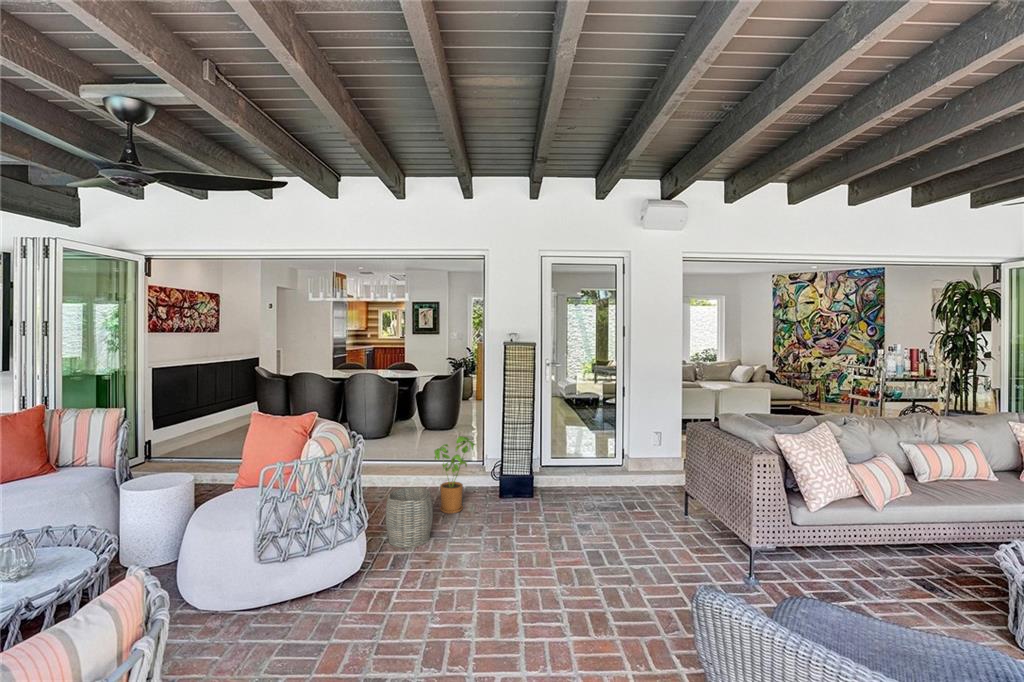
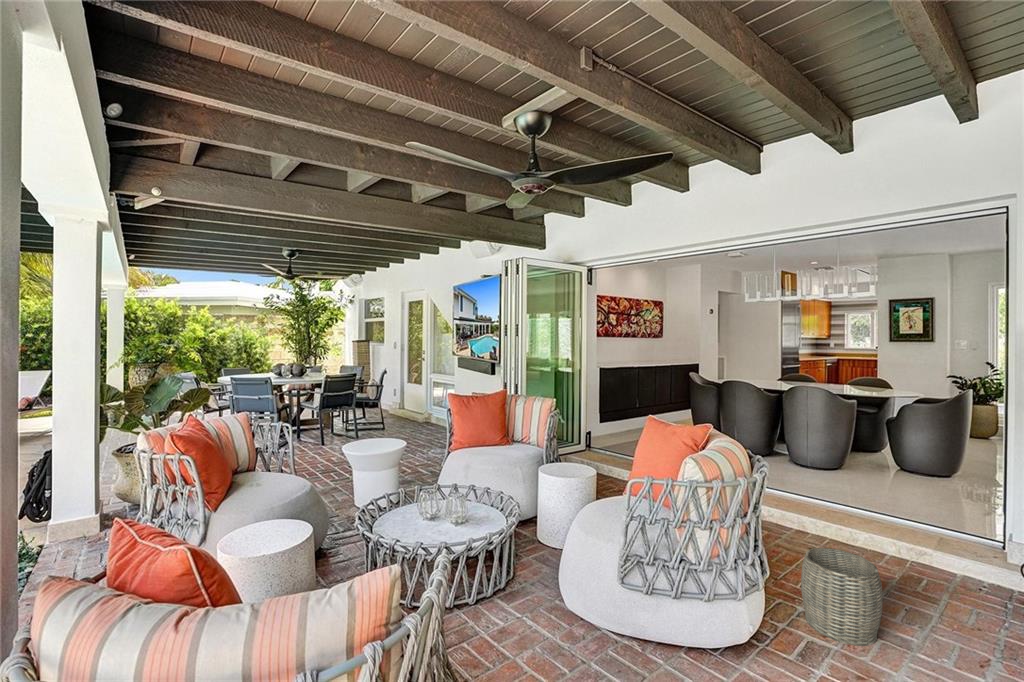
house plant: present [434,436,475,514] -> none [895,496,988,617]

